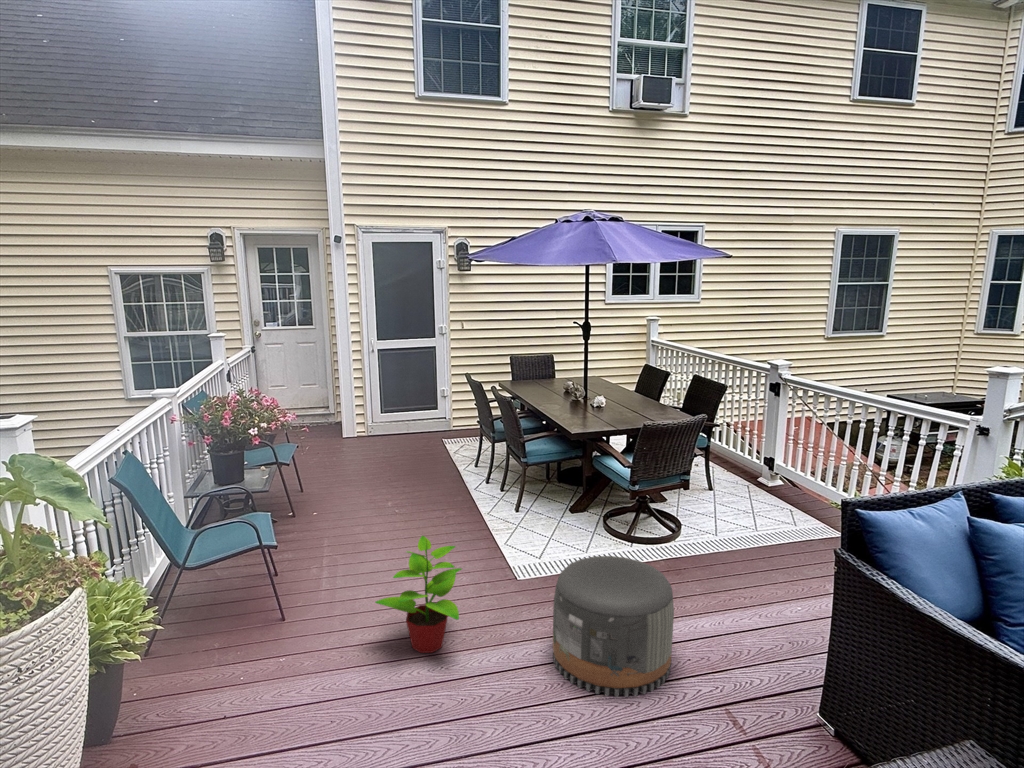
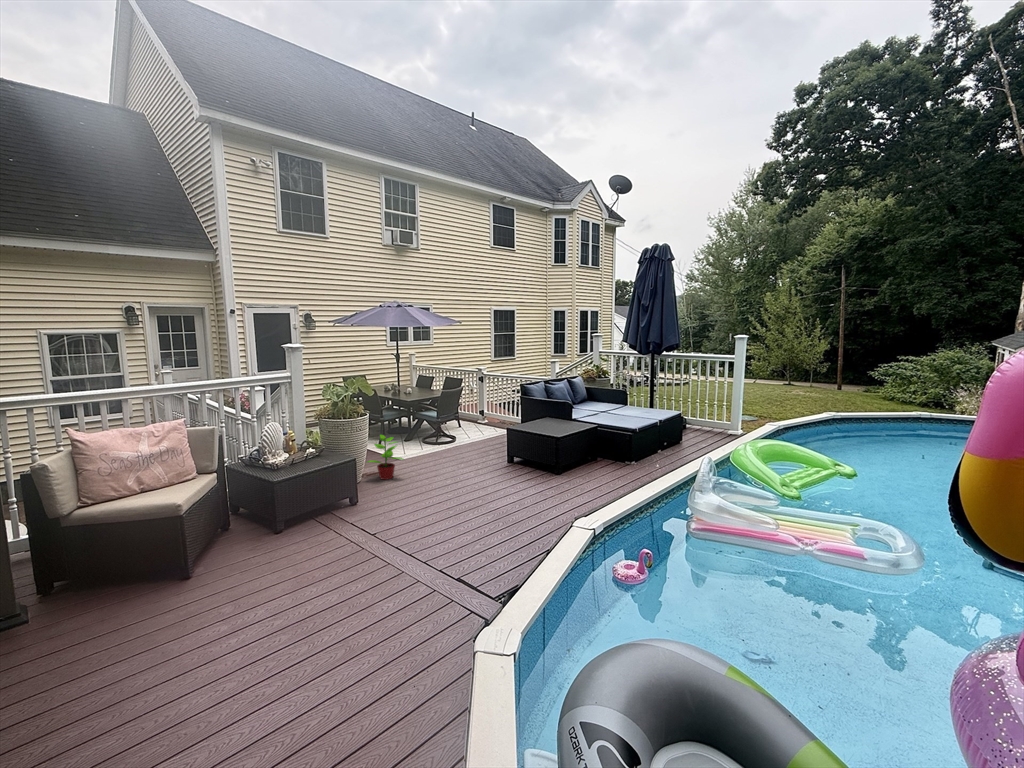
pouf: present [553,556,674,697] -> none [434,433,478,476]

